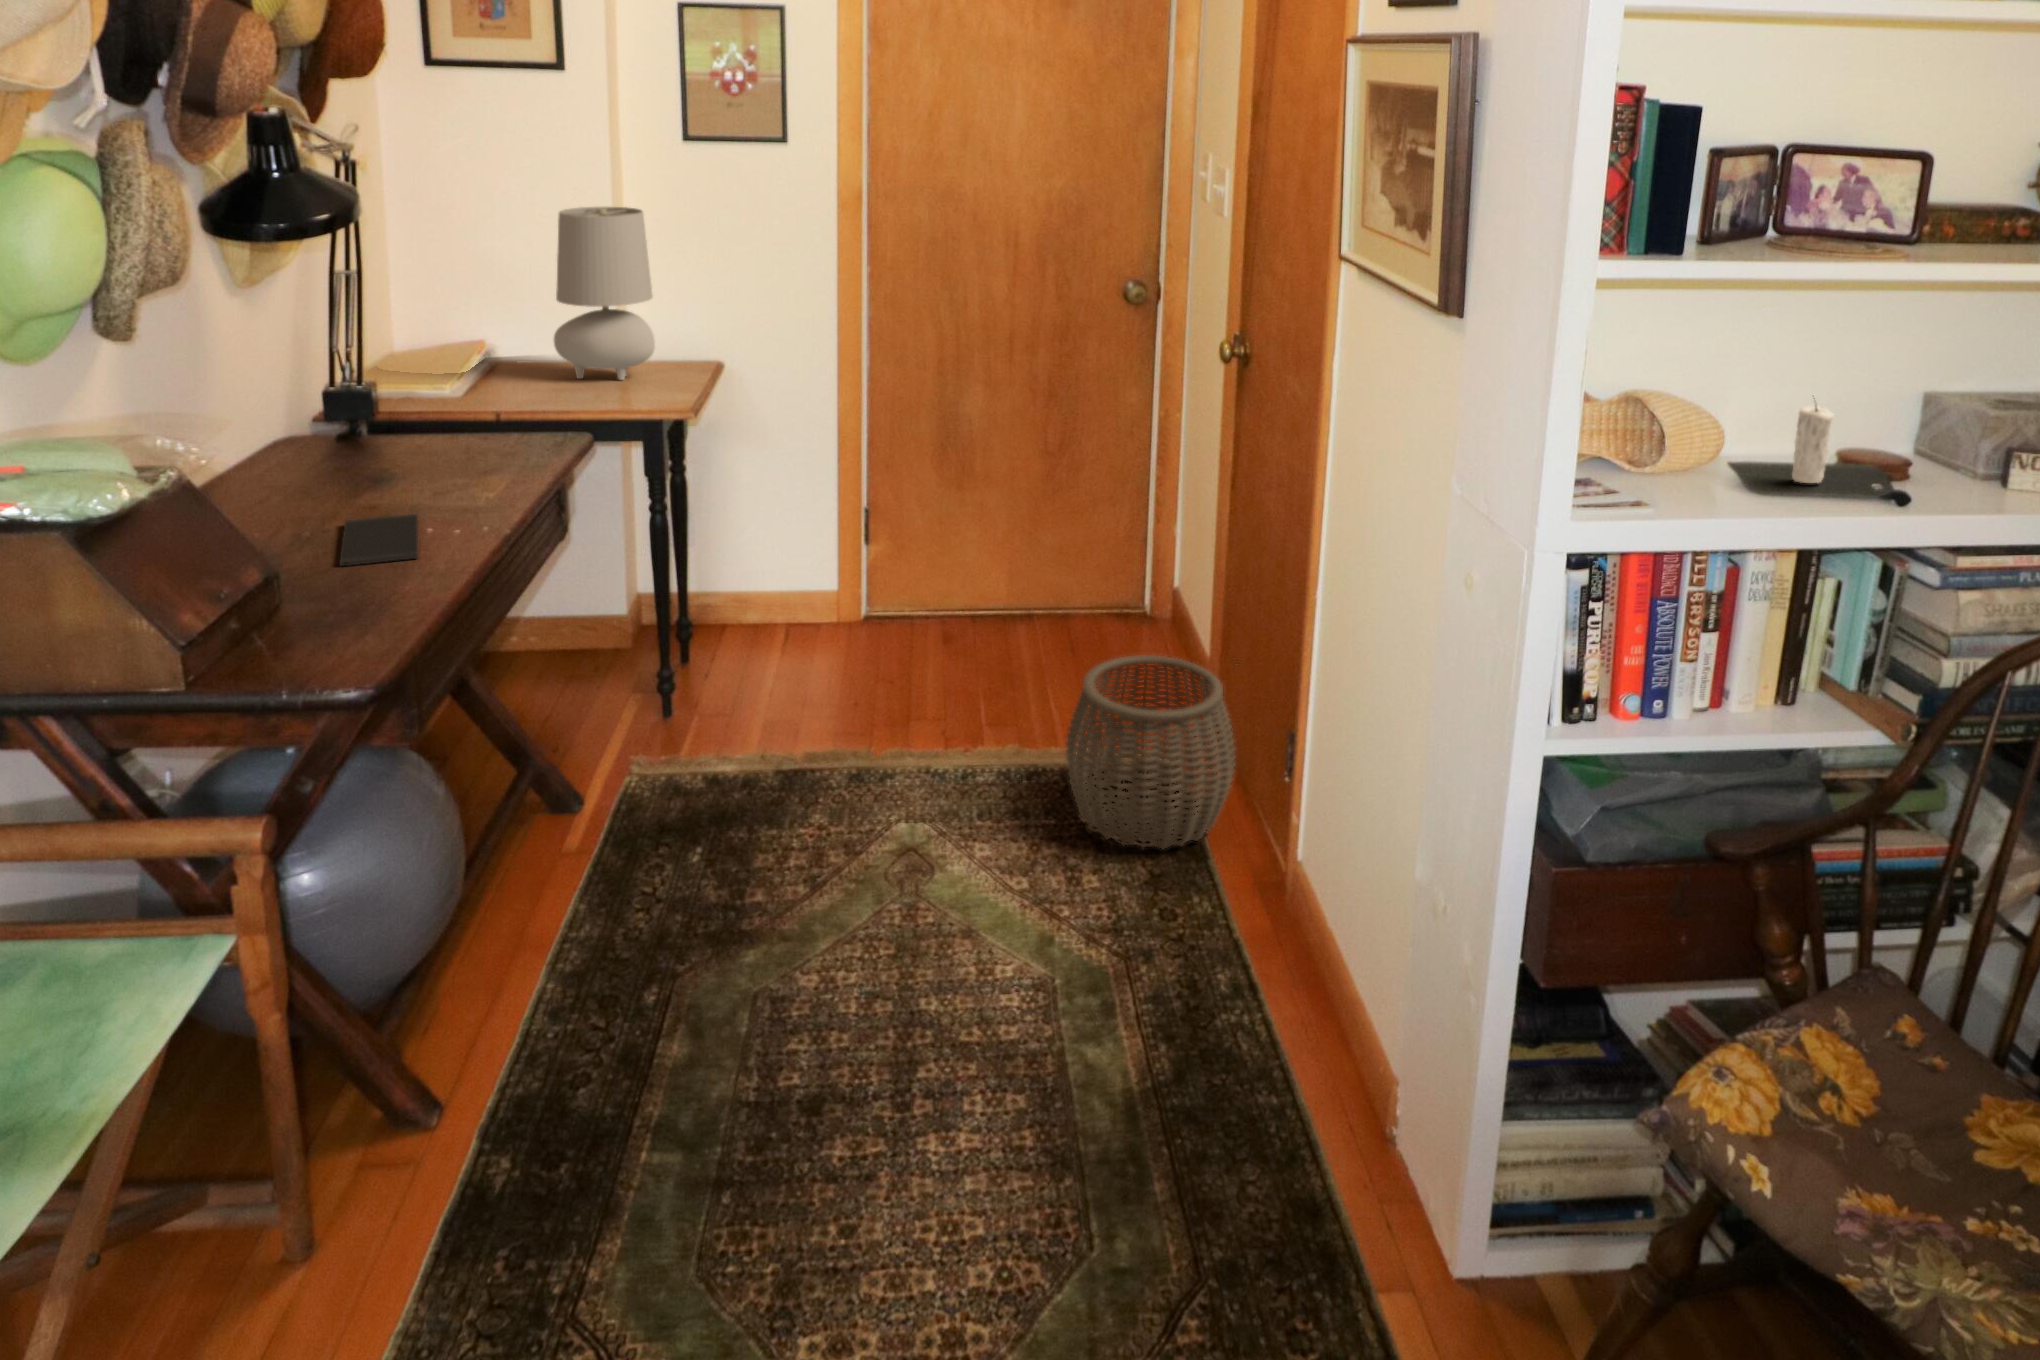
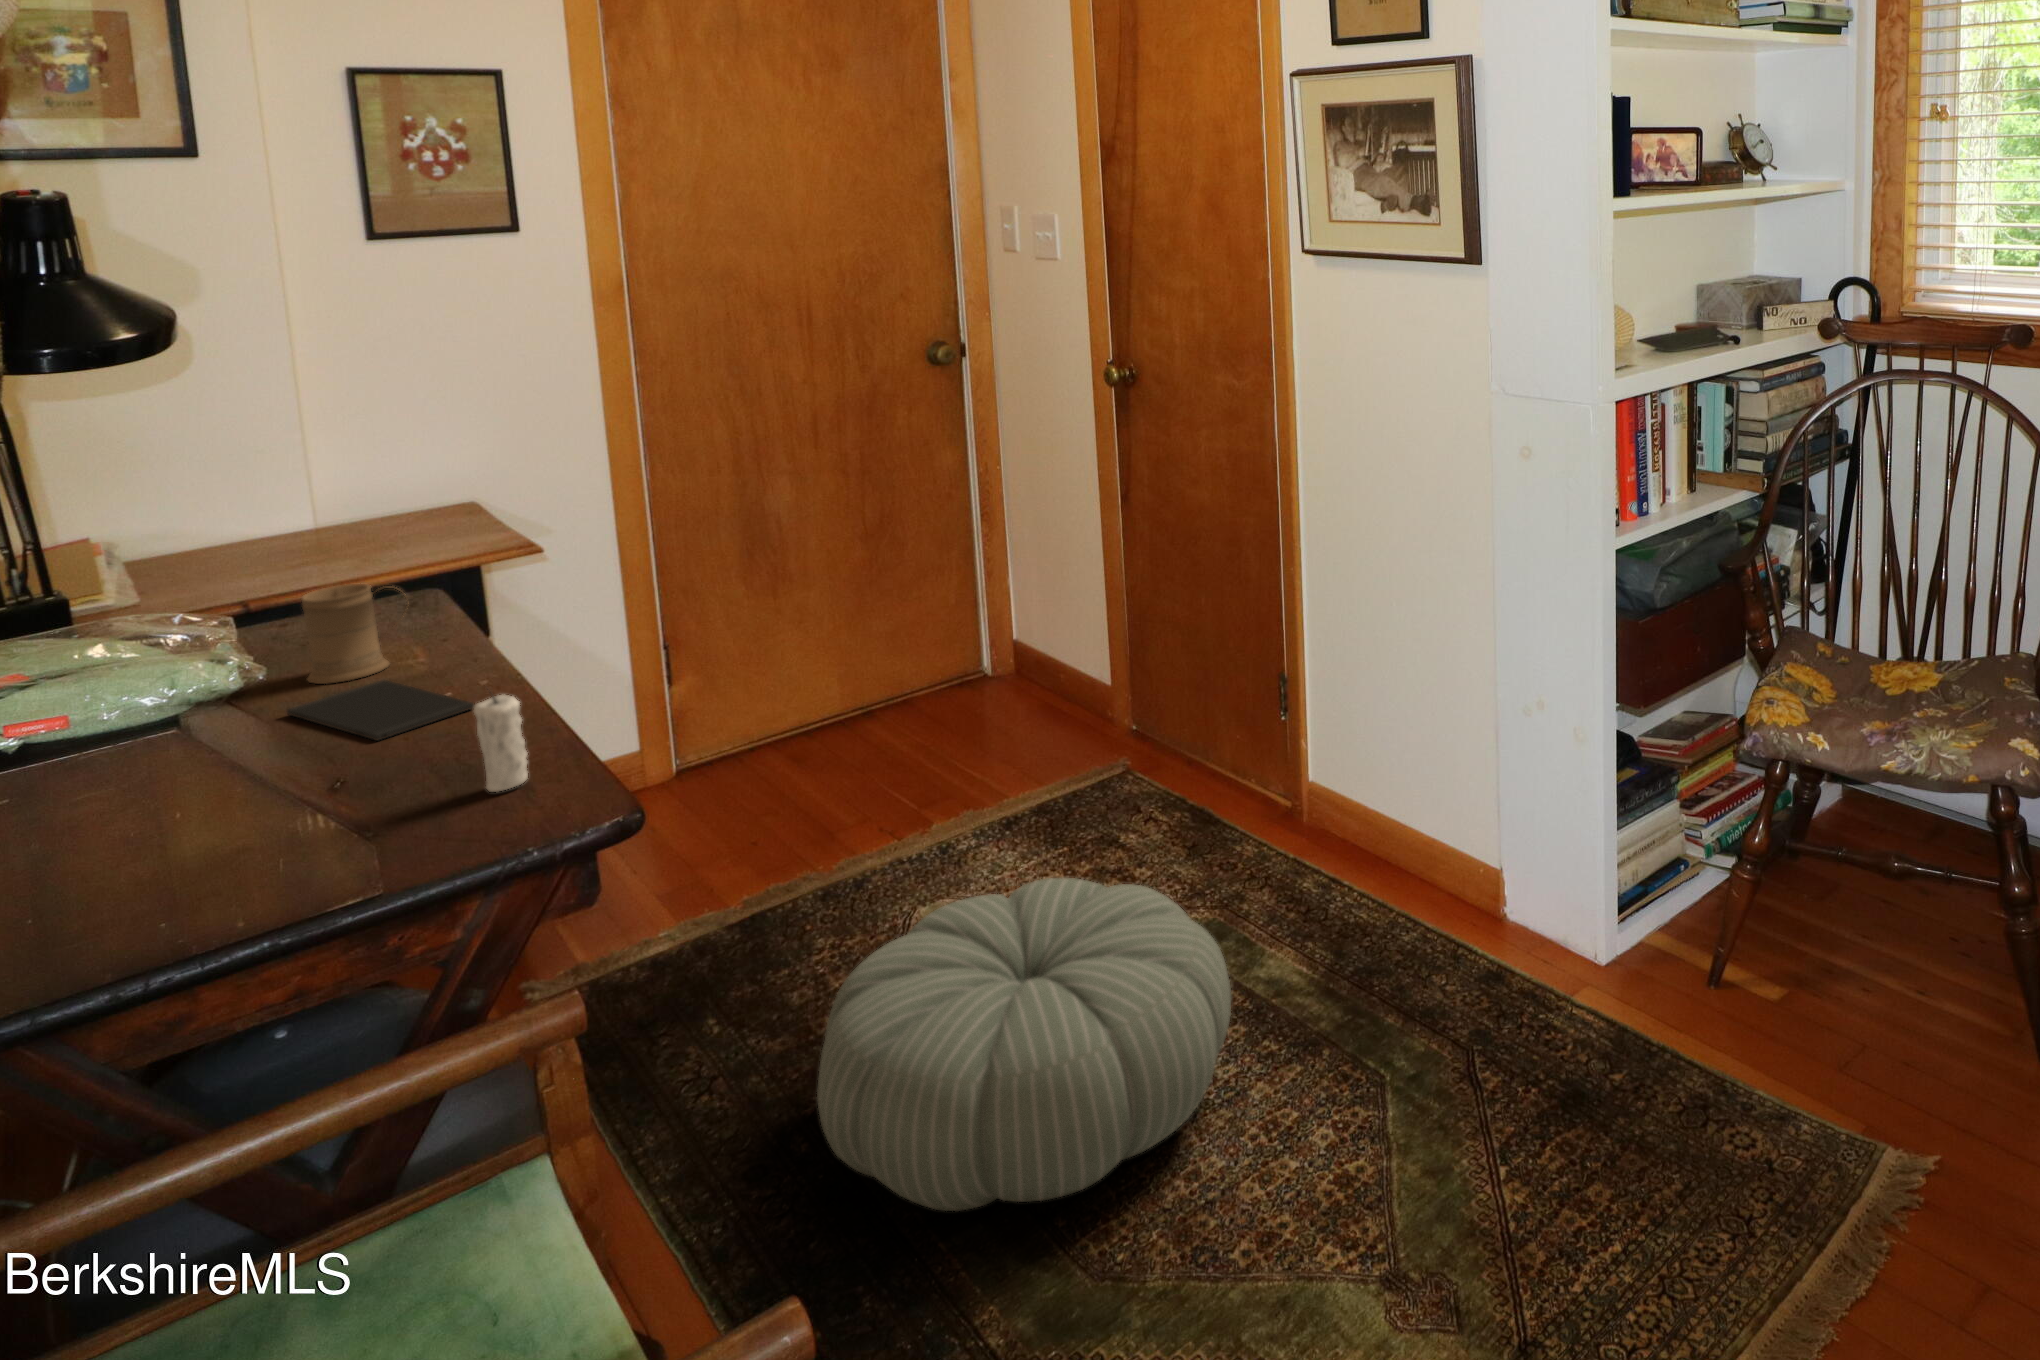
table lamp: present [554,207,655,380] -> none [245,324,411,547]
candle: present [1792,398,1833,483] -> present [474,695,528,792]
mug: none [396,430,466,507] -> present [301,583,395,684]
woven basket: present [1065,655,1235,849] -> none [1051,659,1217,838]
pouf: none [608,849,1002,1185] -> present [817,877,1231,1211]

